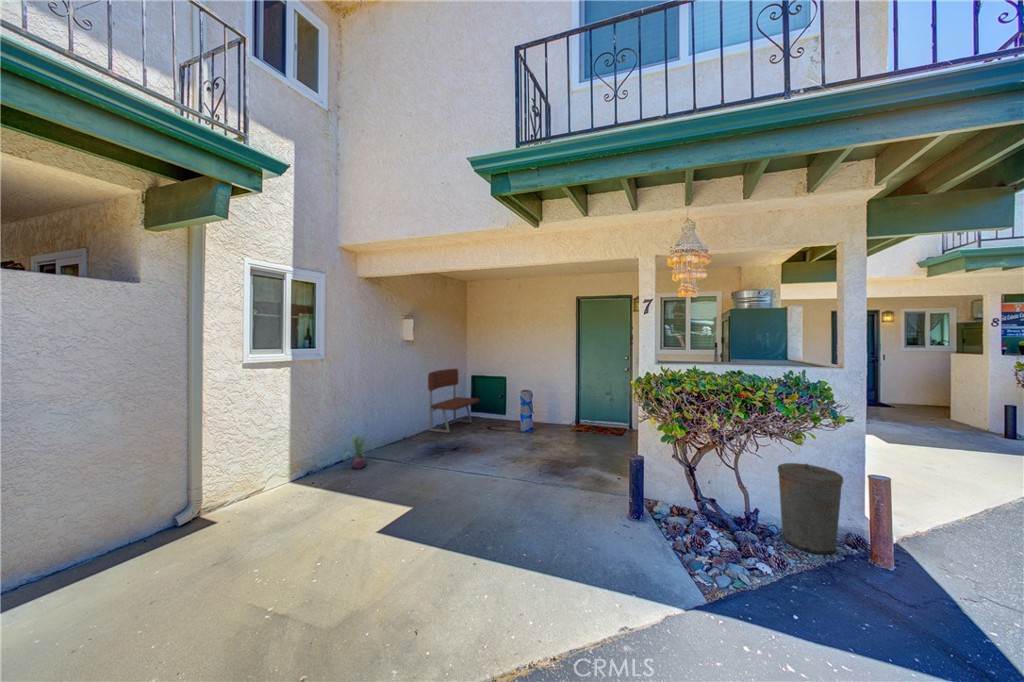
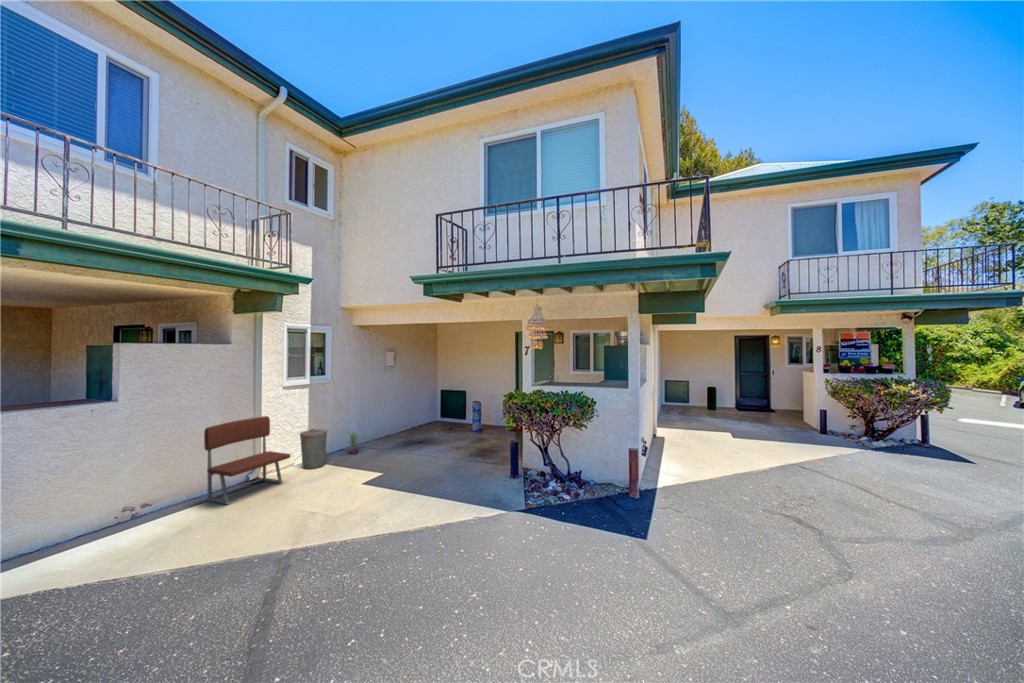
bench: present [428,369,479,433] -> present [204,416,290,504]
trash can: present [778,463,843,554] -> present [300,429,327,469]

